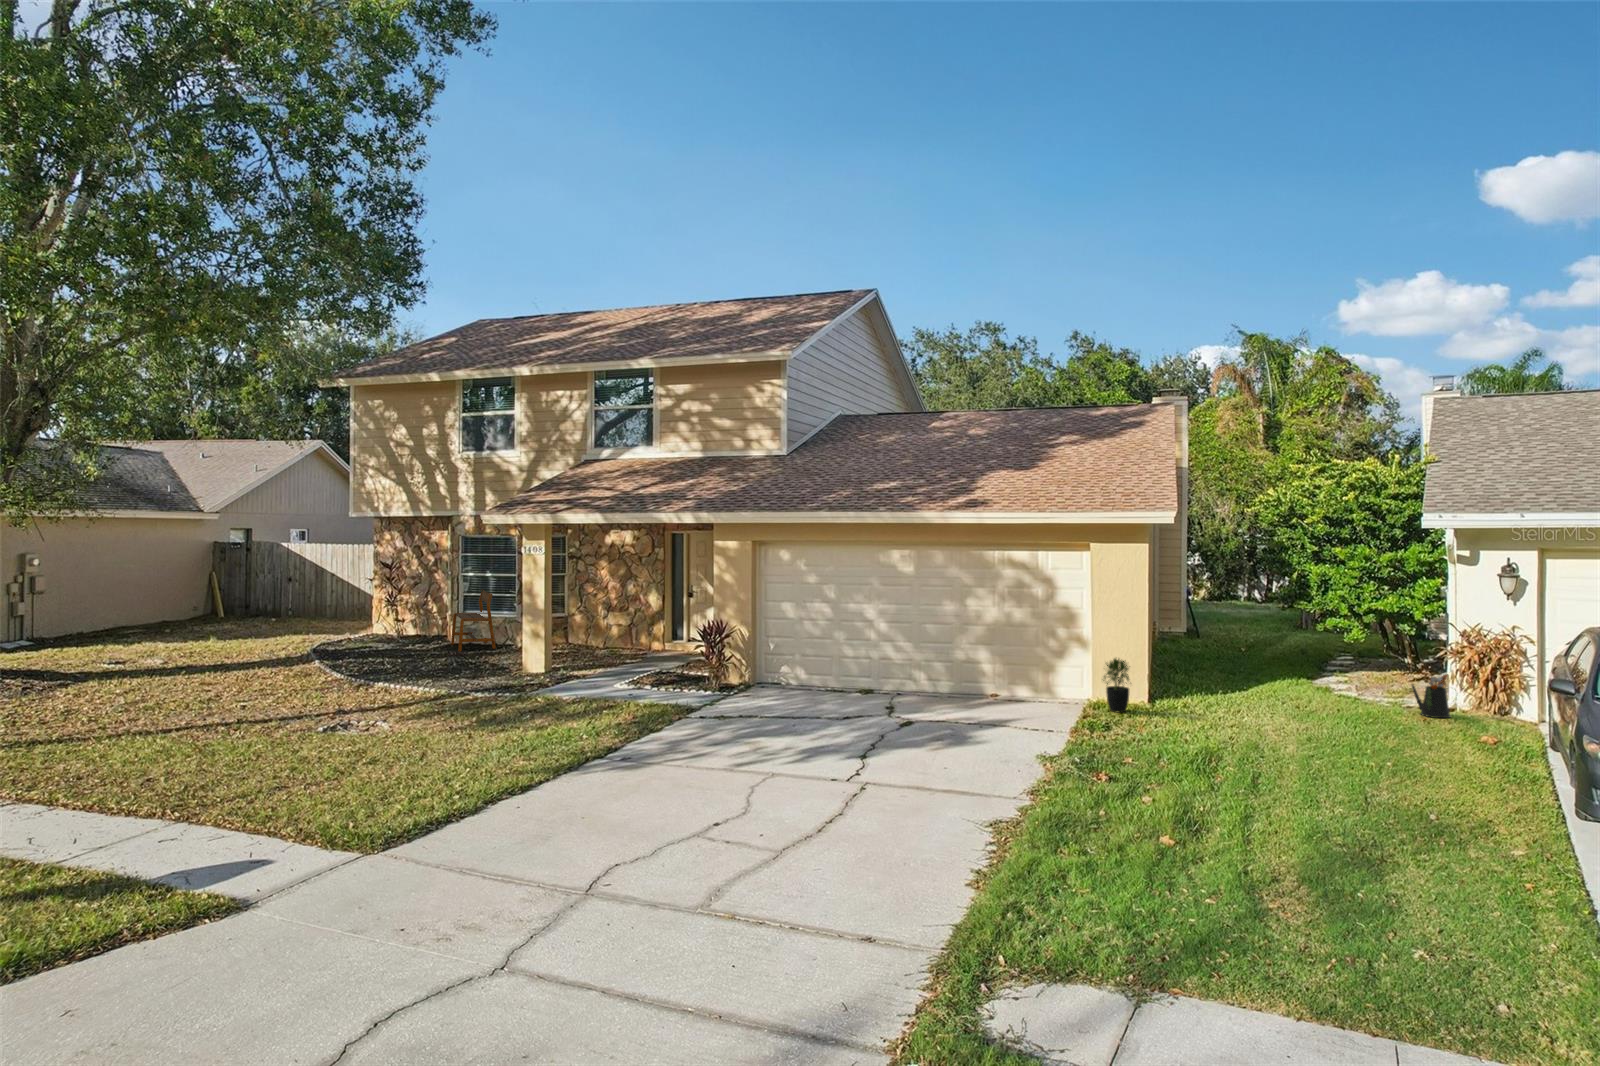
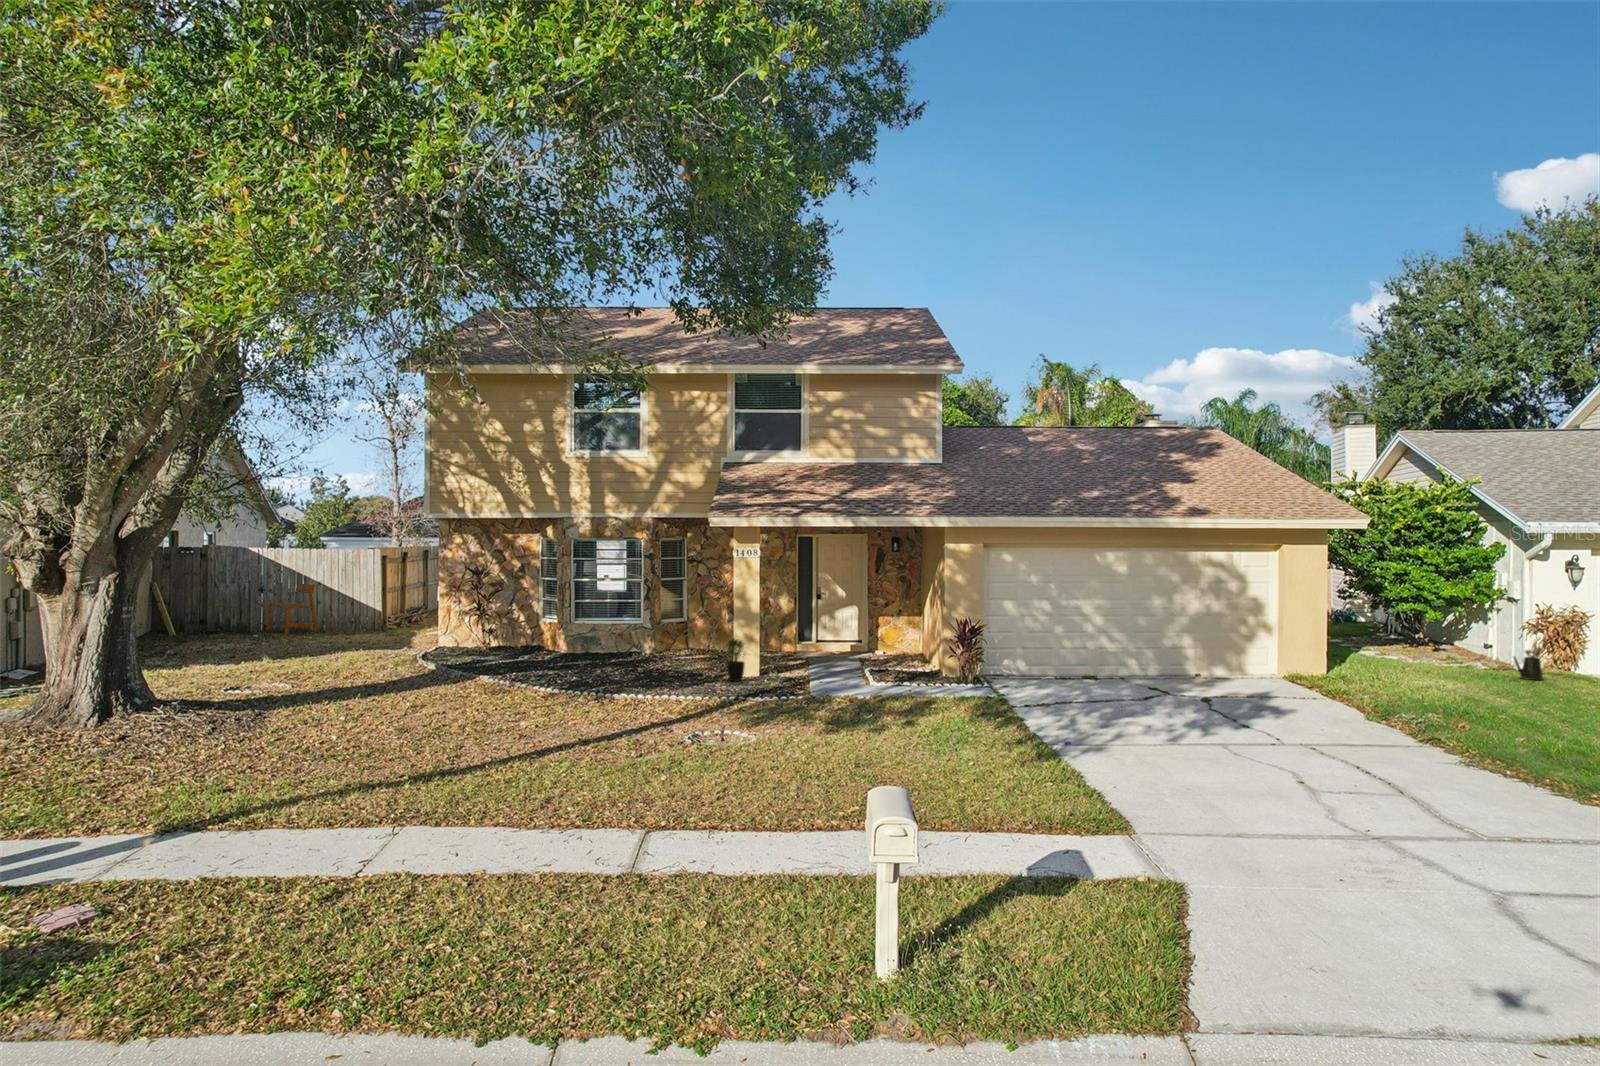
bench: present [451,590,496,652] -> present [266,583,317,634]
potted plant: present [1103,658,1129,712] -> present [724,638,745,681]

